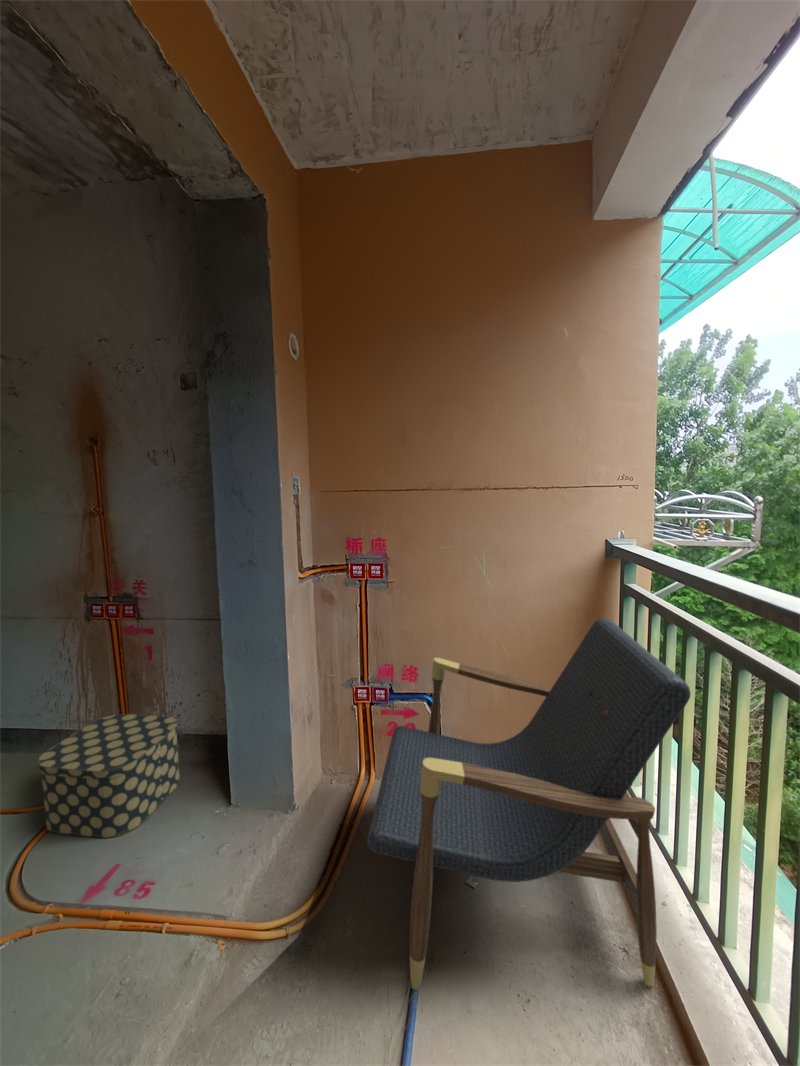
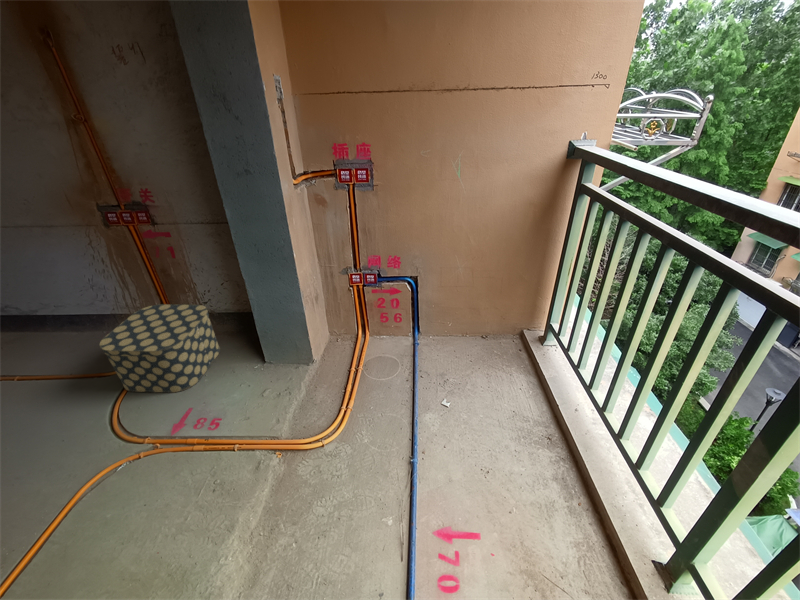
lounge chair: present [367,618,691,990] -> none [376,215,632,464]

